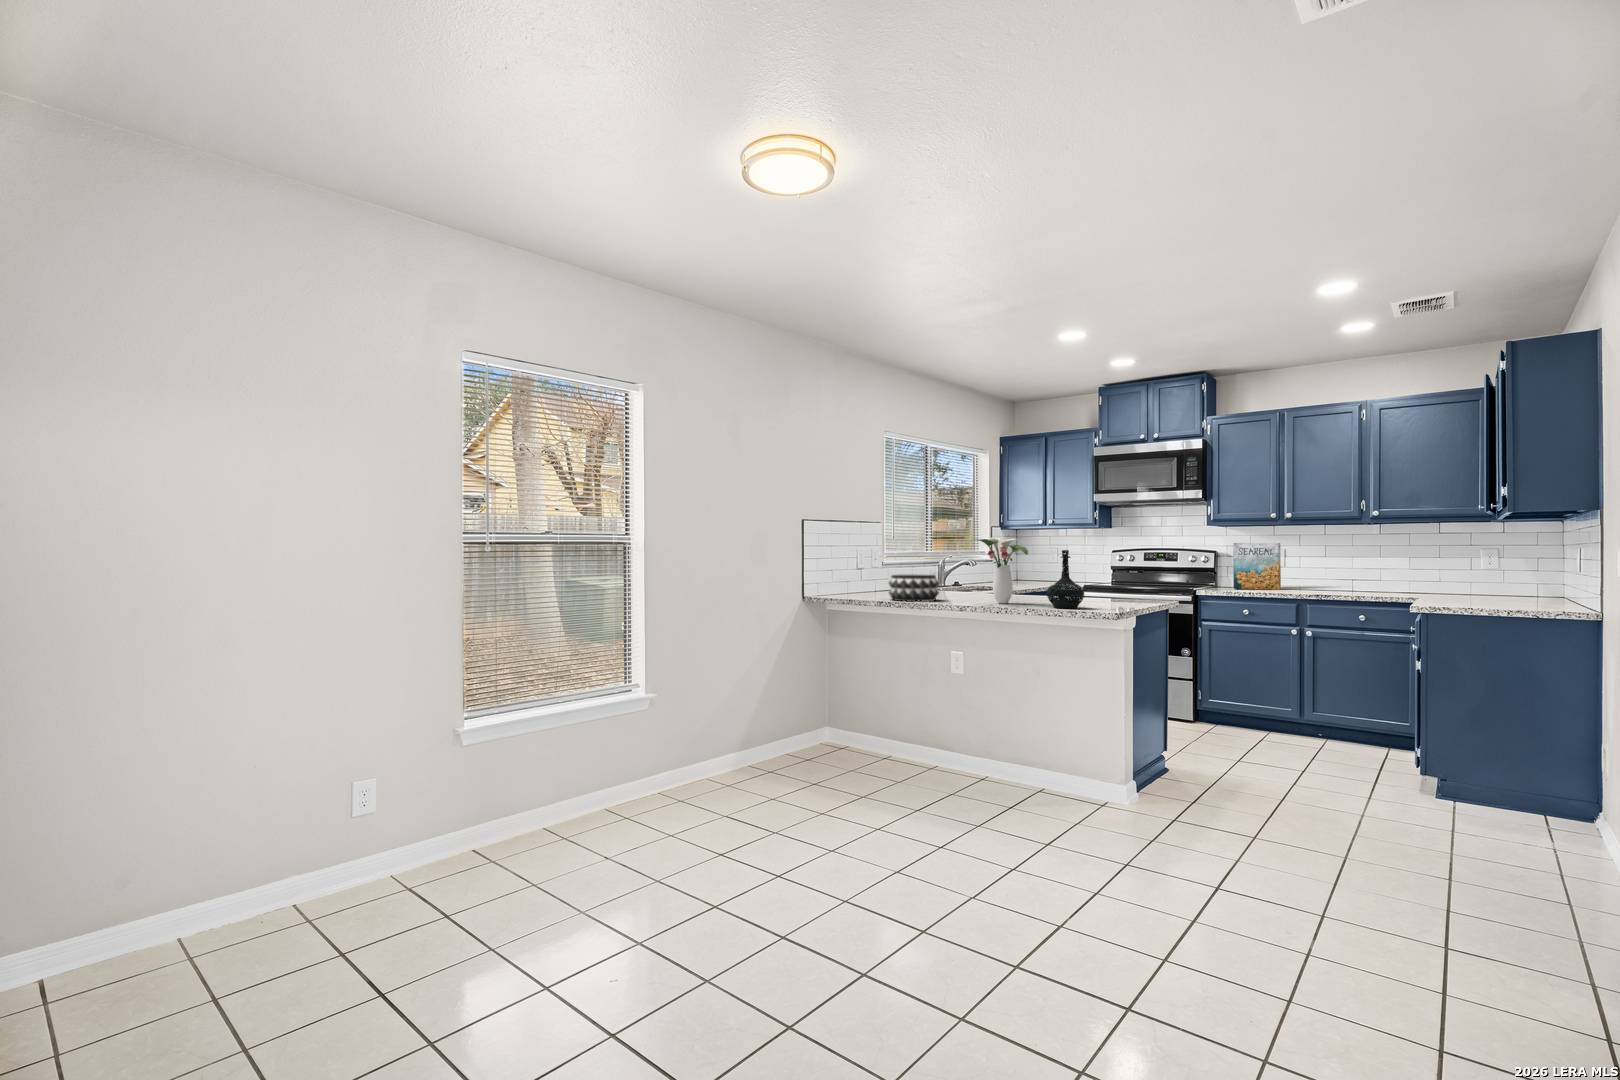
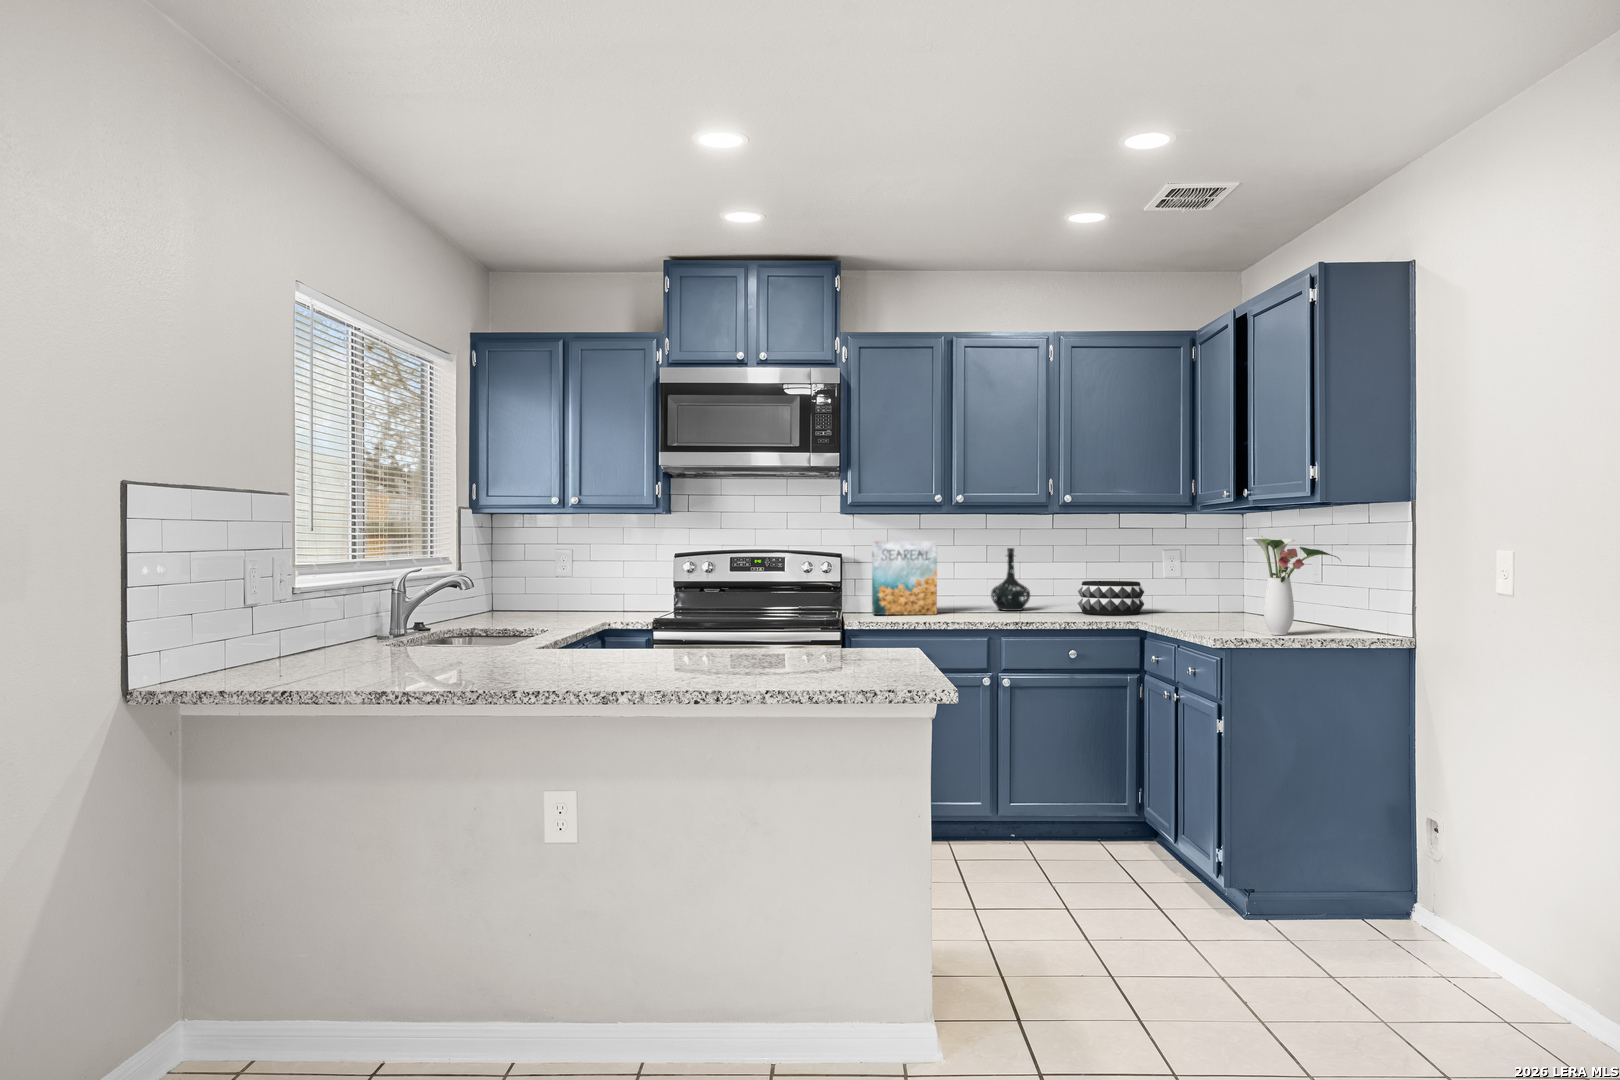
flower arrangement: present [970,537,1028,603] -> present [1246,536,1341,635]
bottle: present [1047,550,1084,608] -> present [991,548,1030,611]
decorative bowl: present [888,575,939,601] -> present [1078,581,1144,615]

